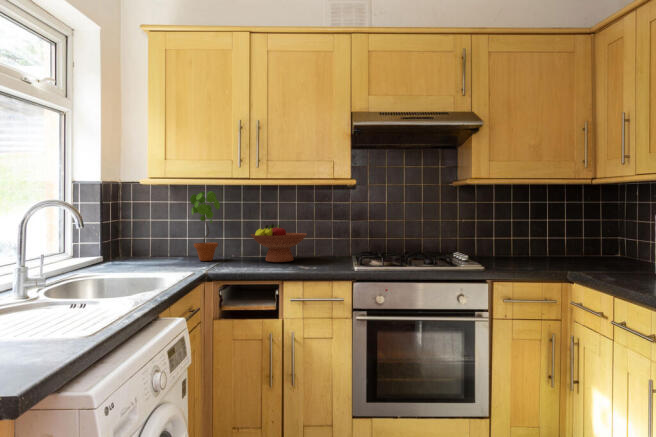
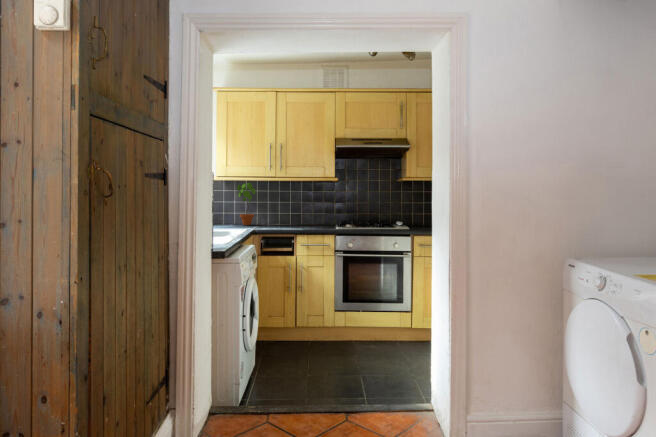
fruit bowl: present [251,224,307,262] -> none [275,203,309,226]

